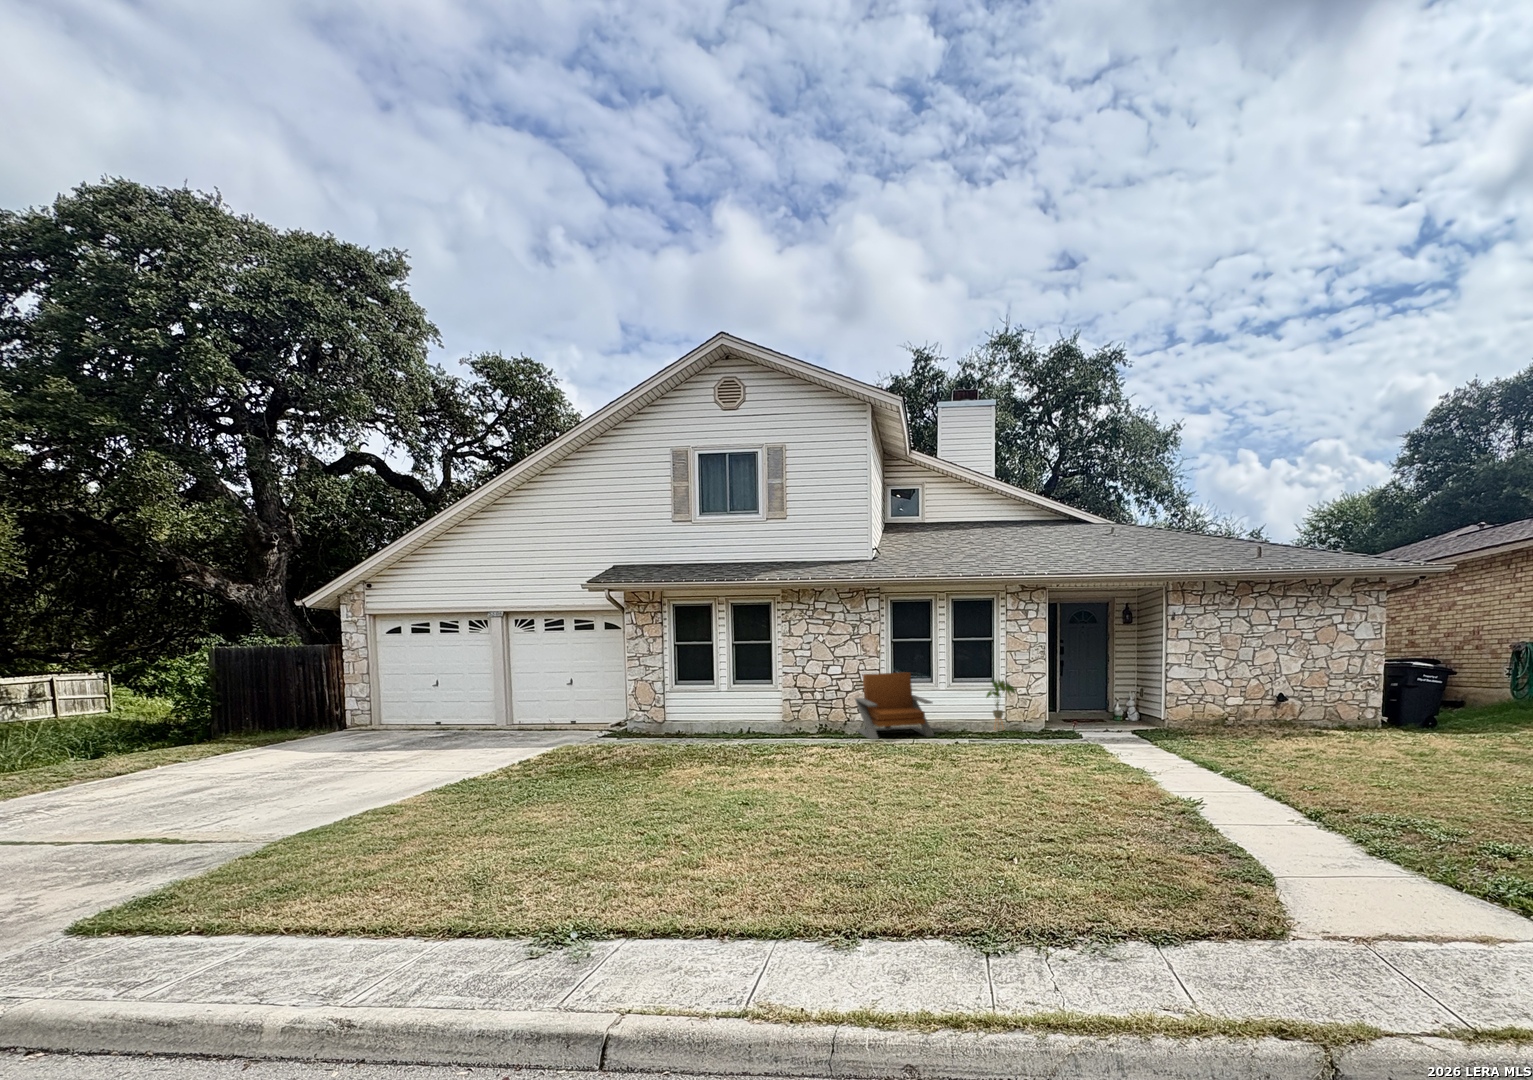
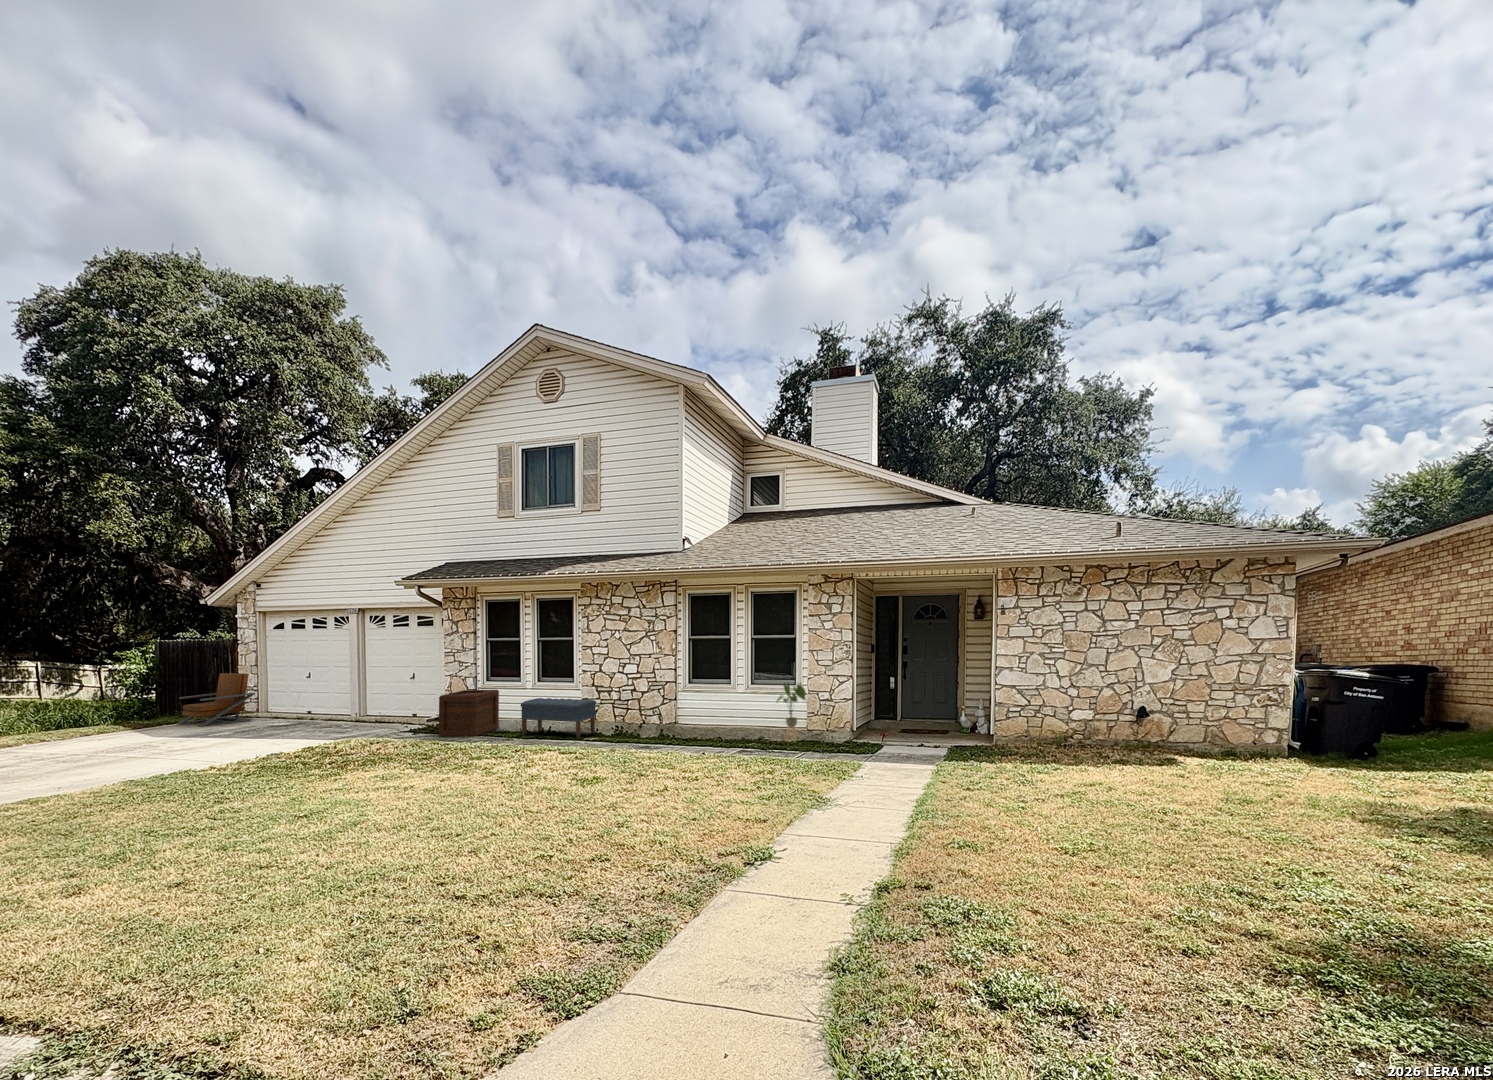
lounge chair: present [855,672,934,740] -> present [177,673,255,727]
wooden crate: none [646,693,690,739] -> present [439,690,499,737]
bench: none [729,700,800,735] -> present [521,698,596,738]

